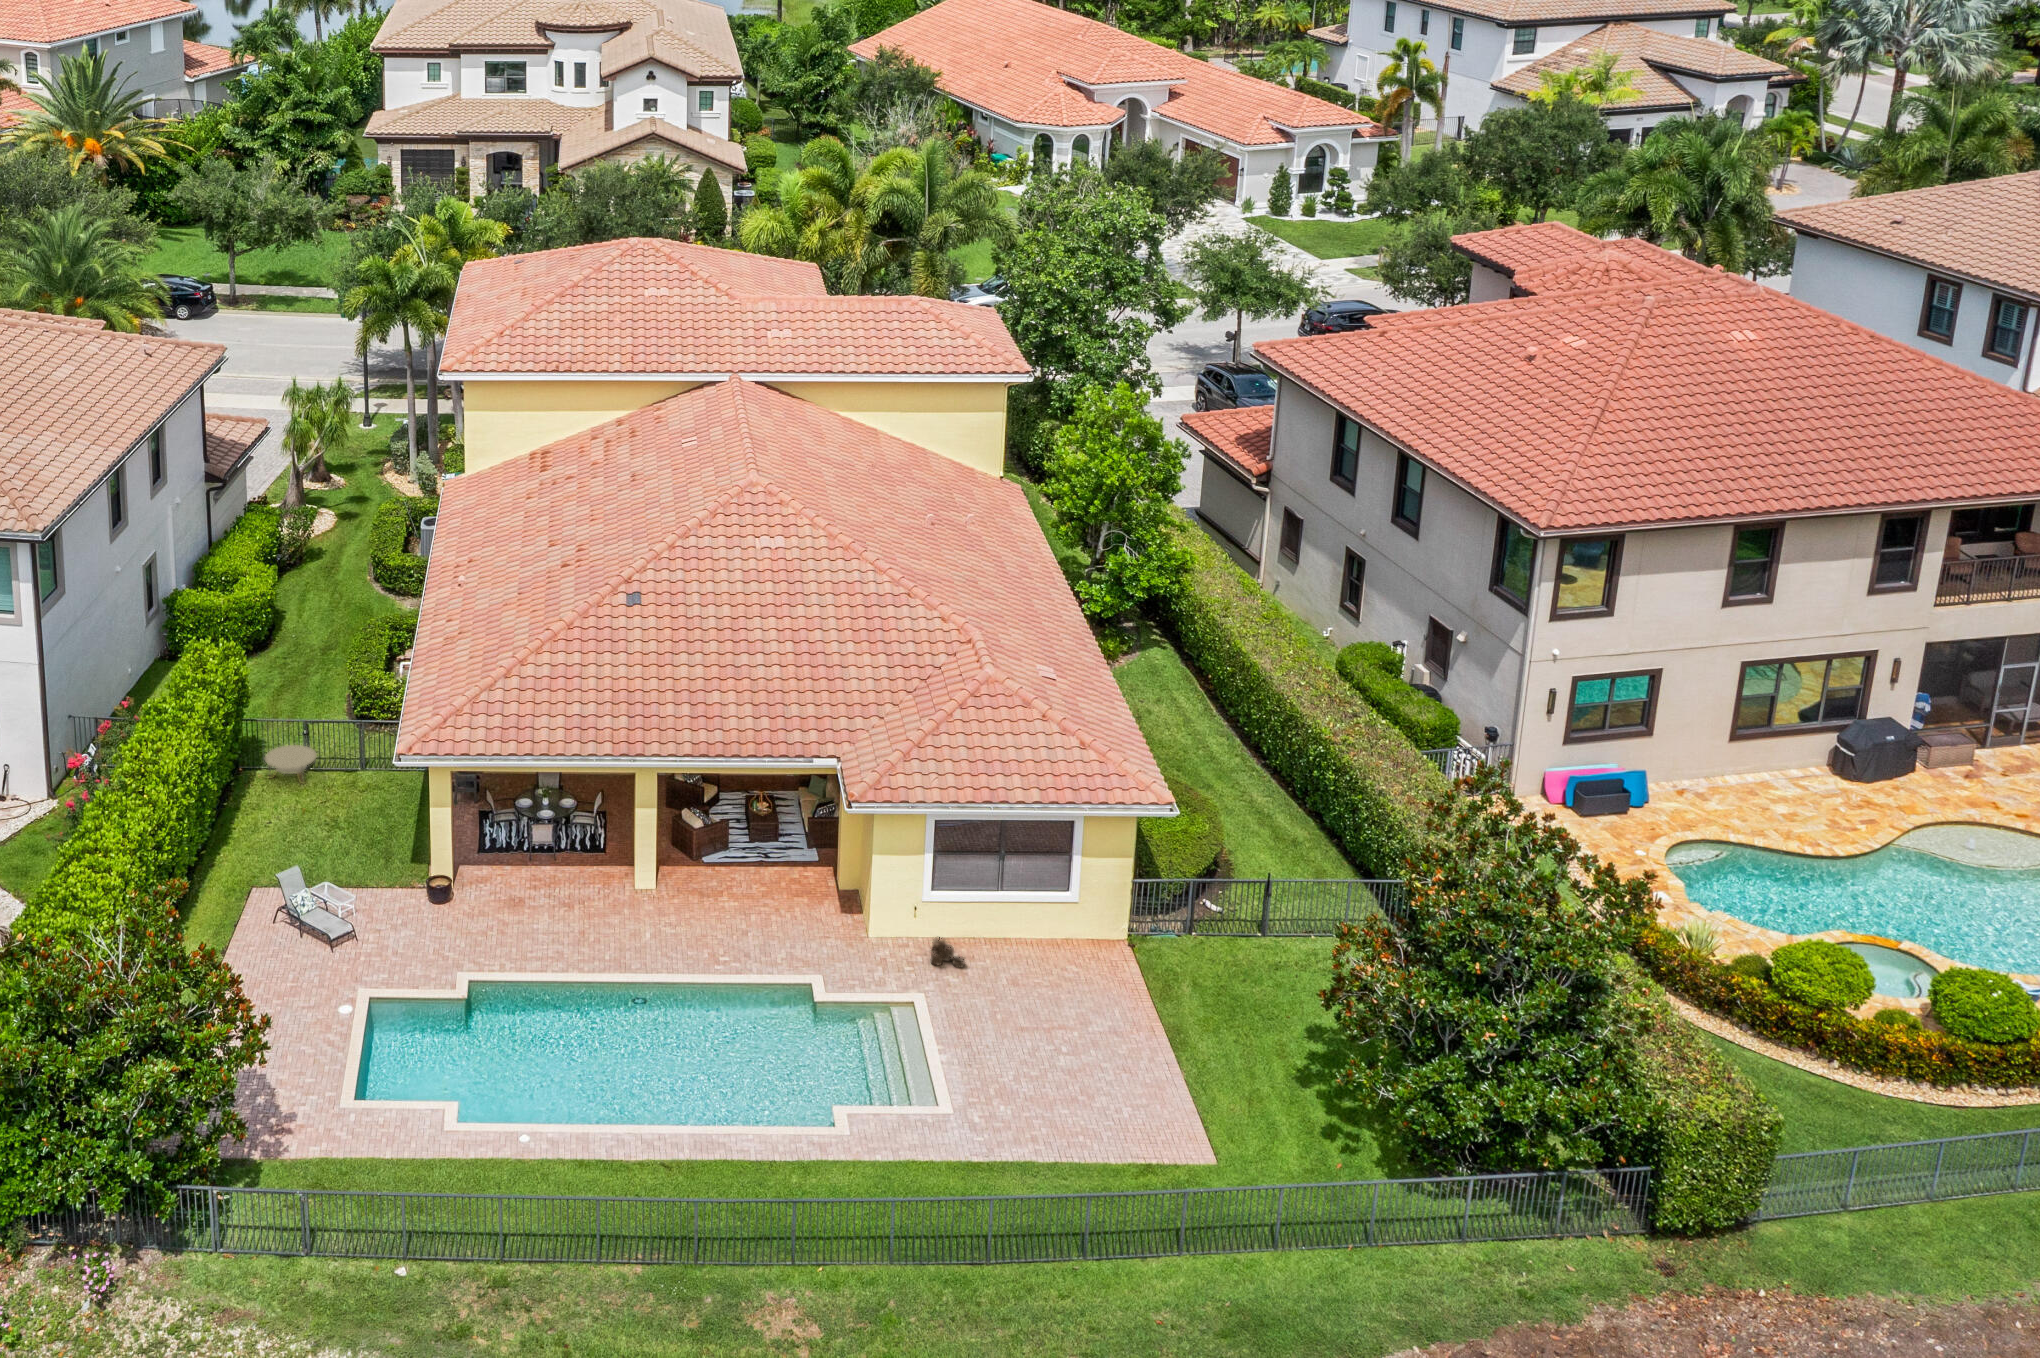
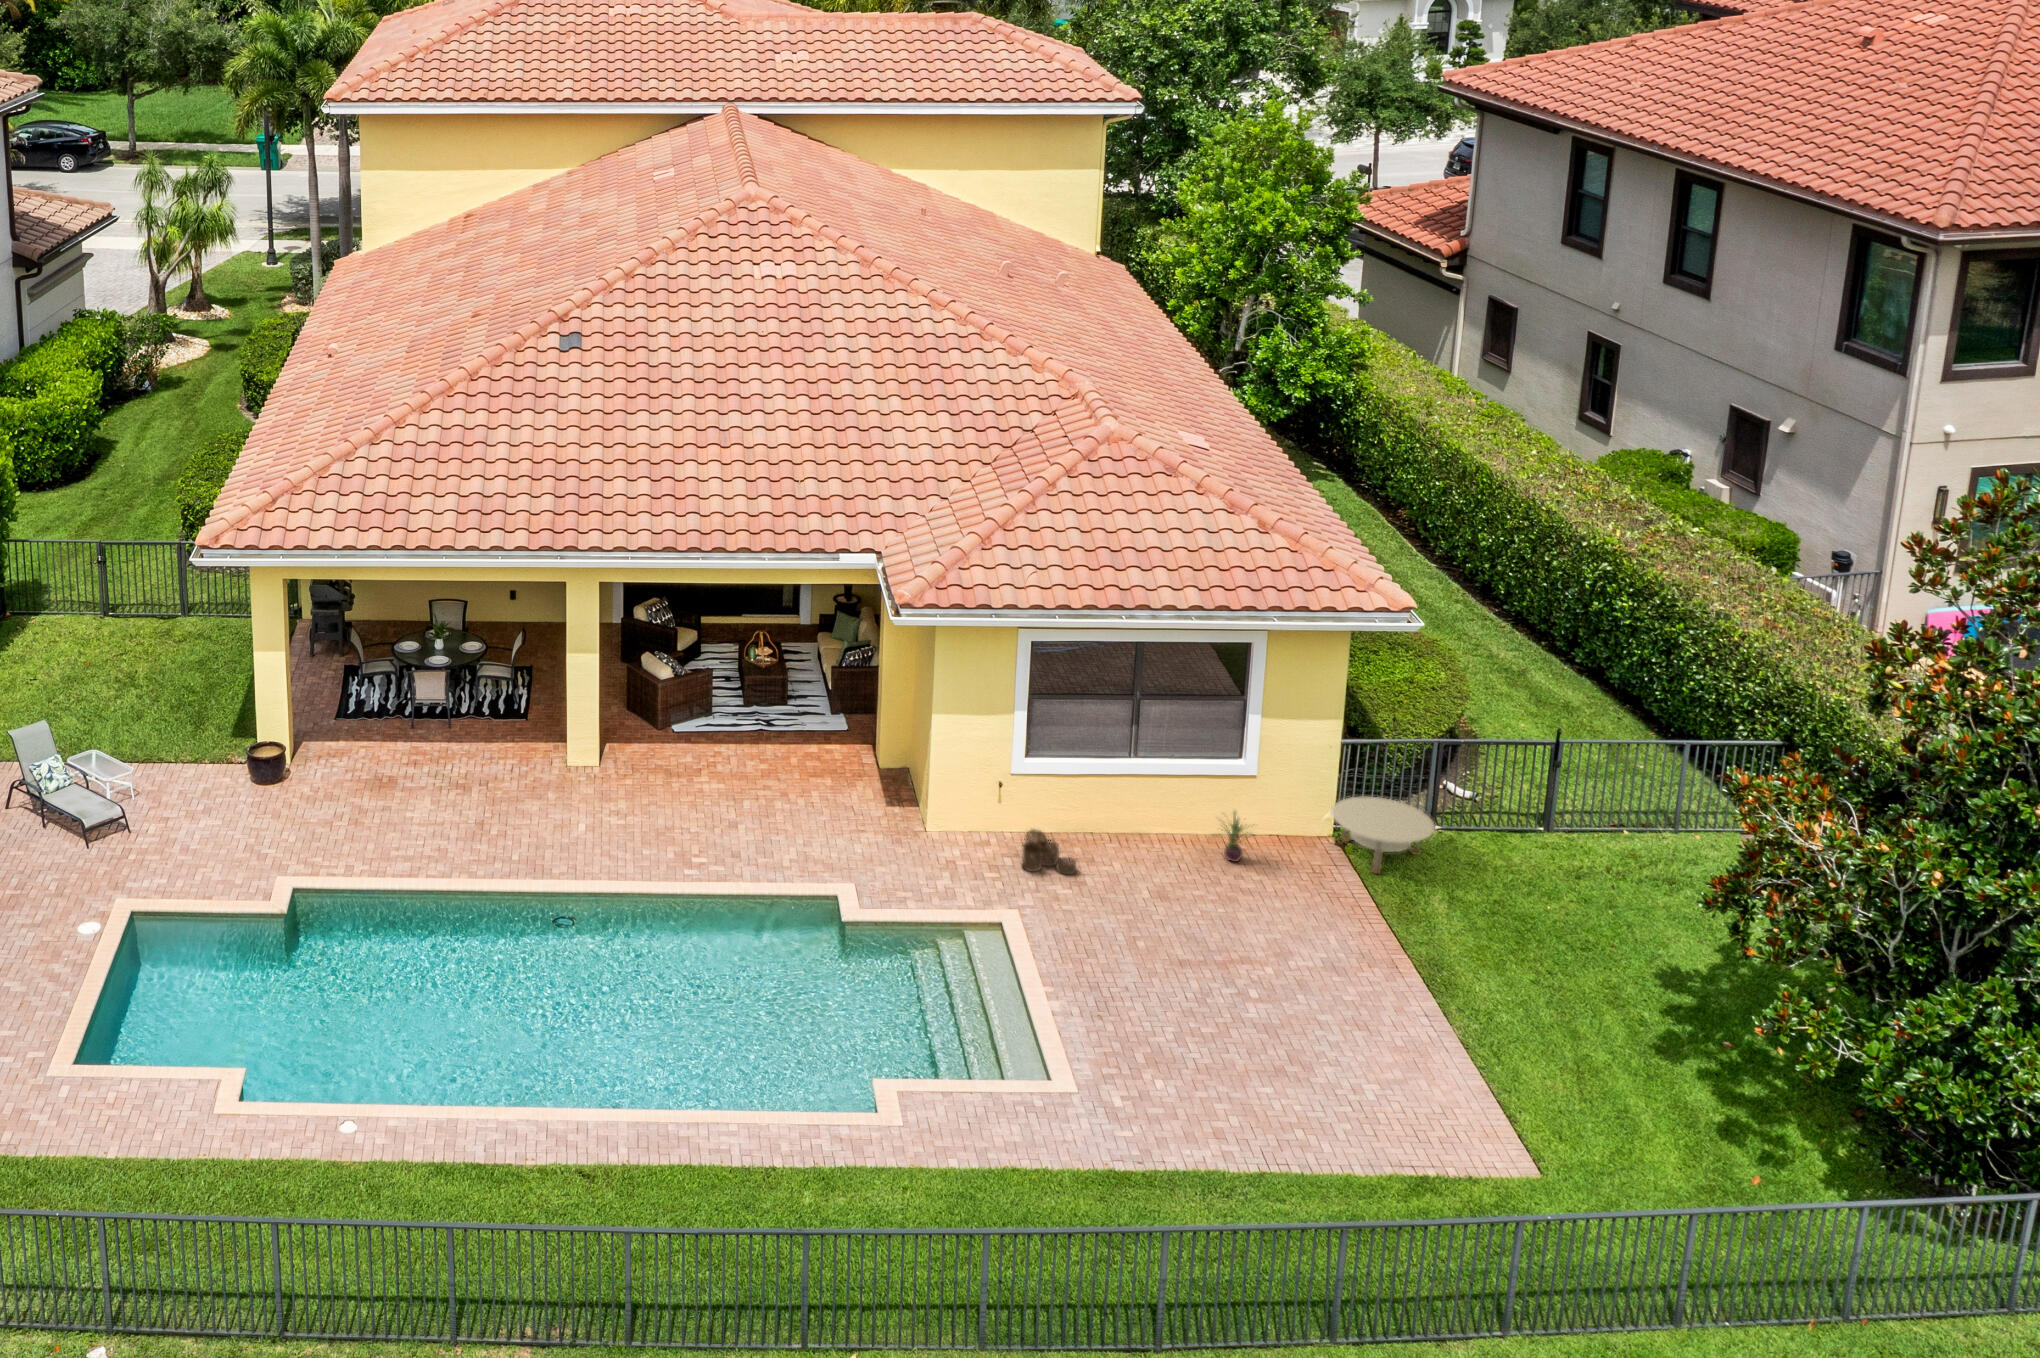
round table: present [265,745,316,784] -> present [1332,796,1435,874]
decorative plant: none [1048,924,1081,958] -> present [1221,812,1256,862]

